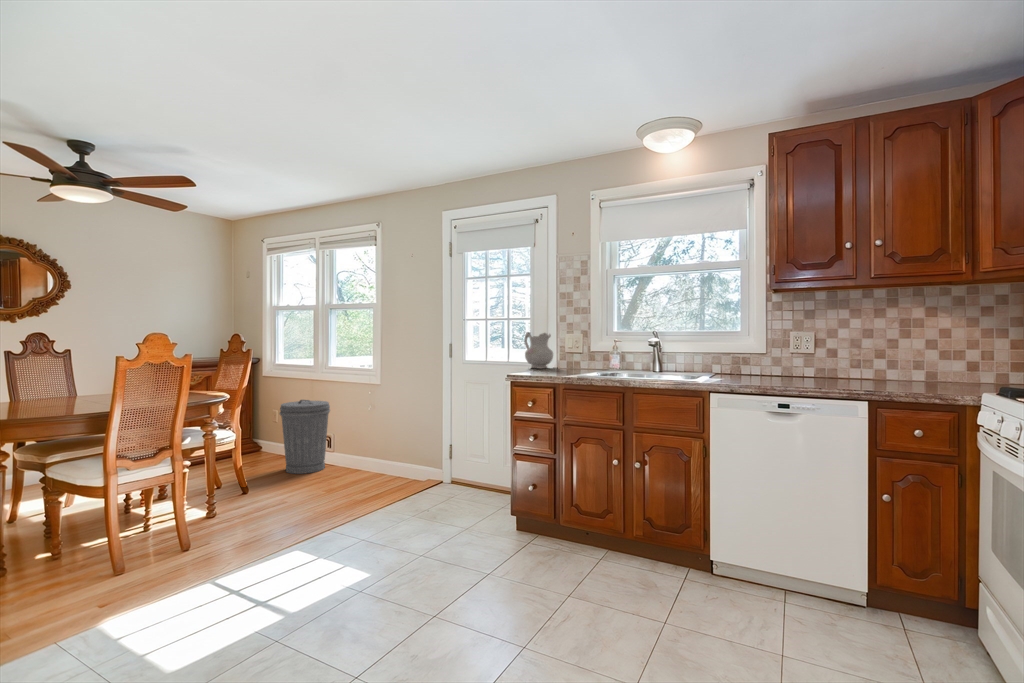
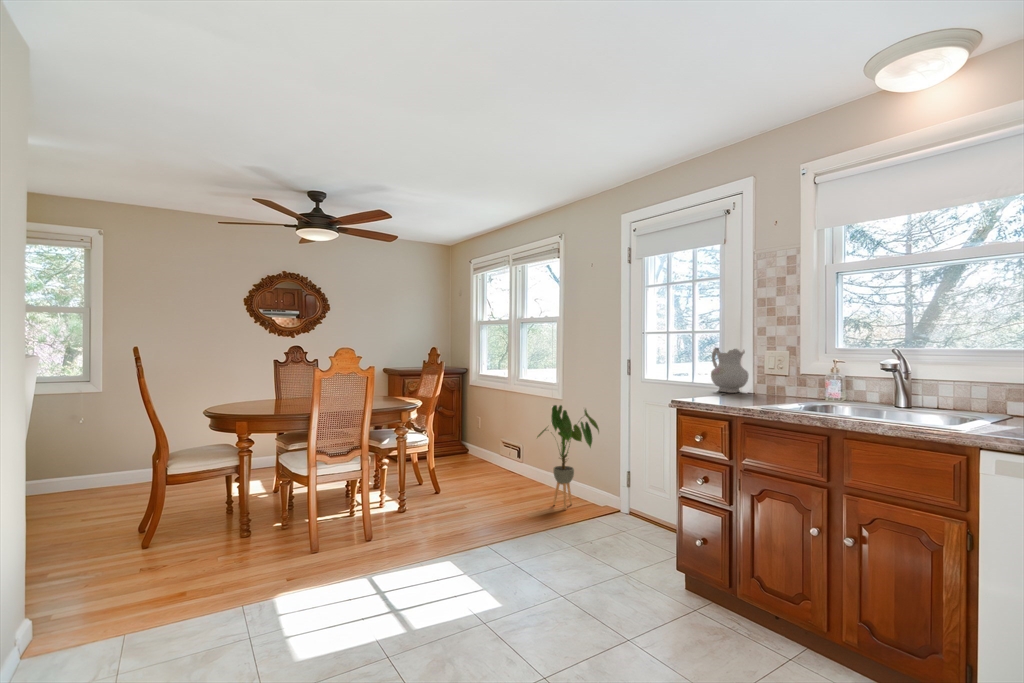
house plant: none [359,389,421,488] -> present [537,405,599,510]
trash can: present [279,400,330,474] -> none [474,409,520,481]

